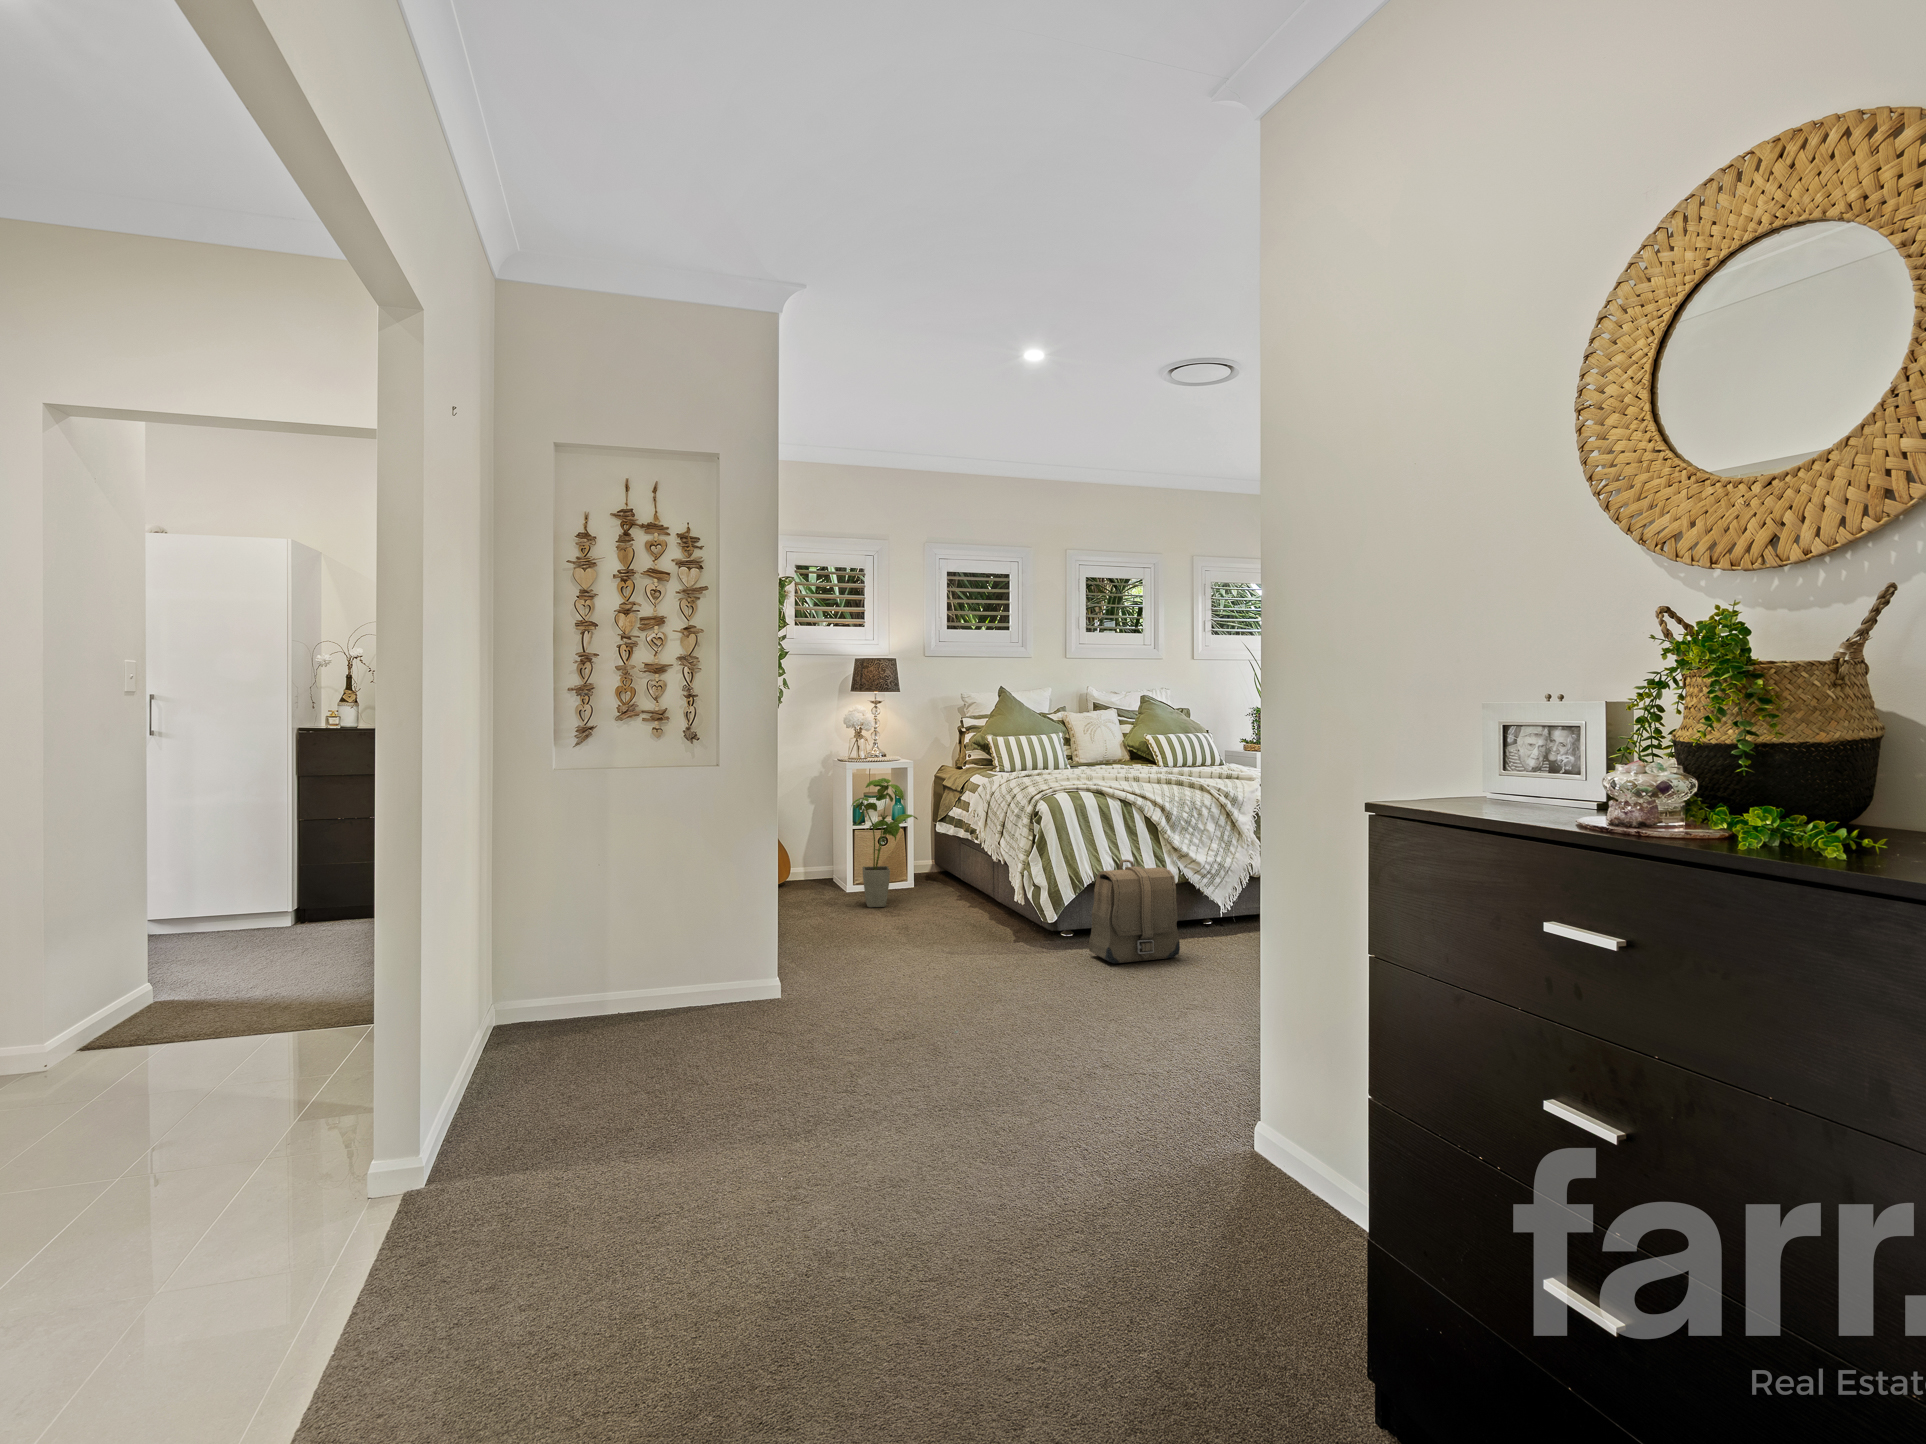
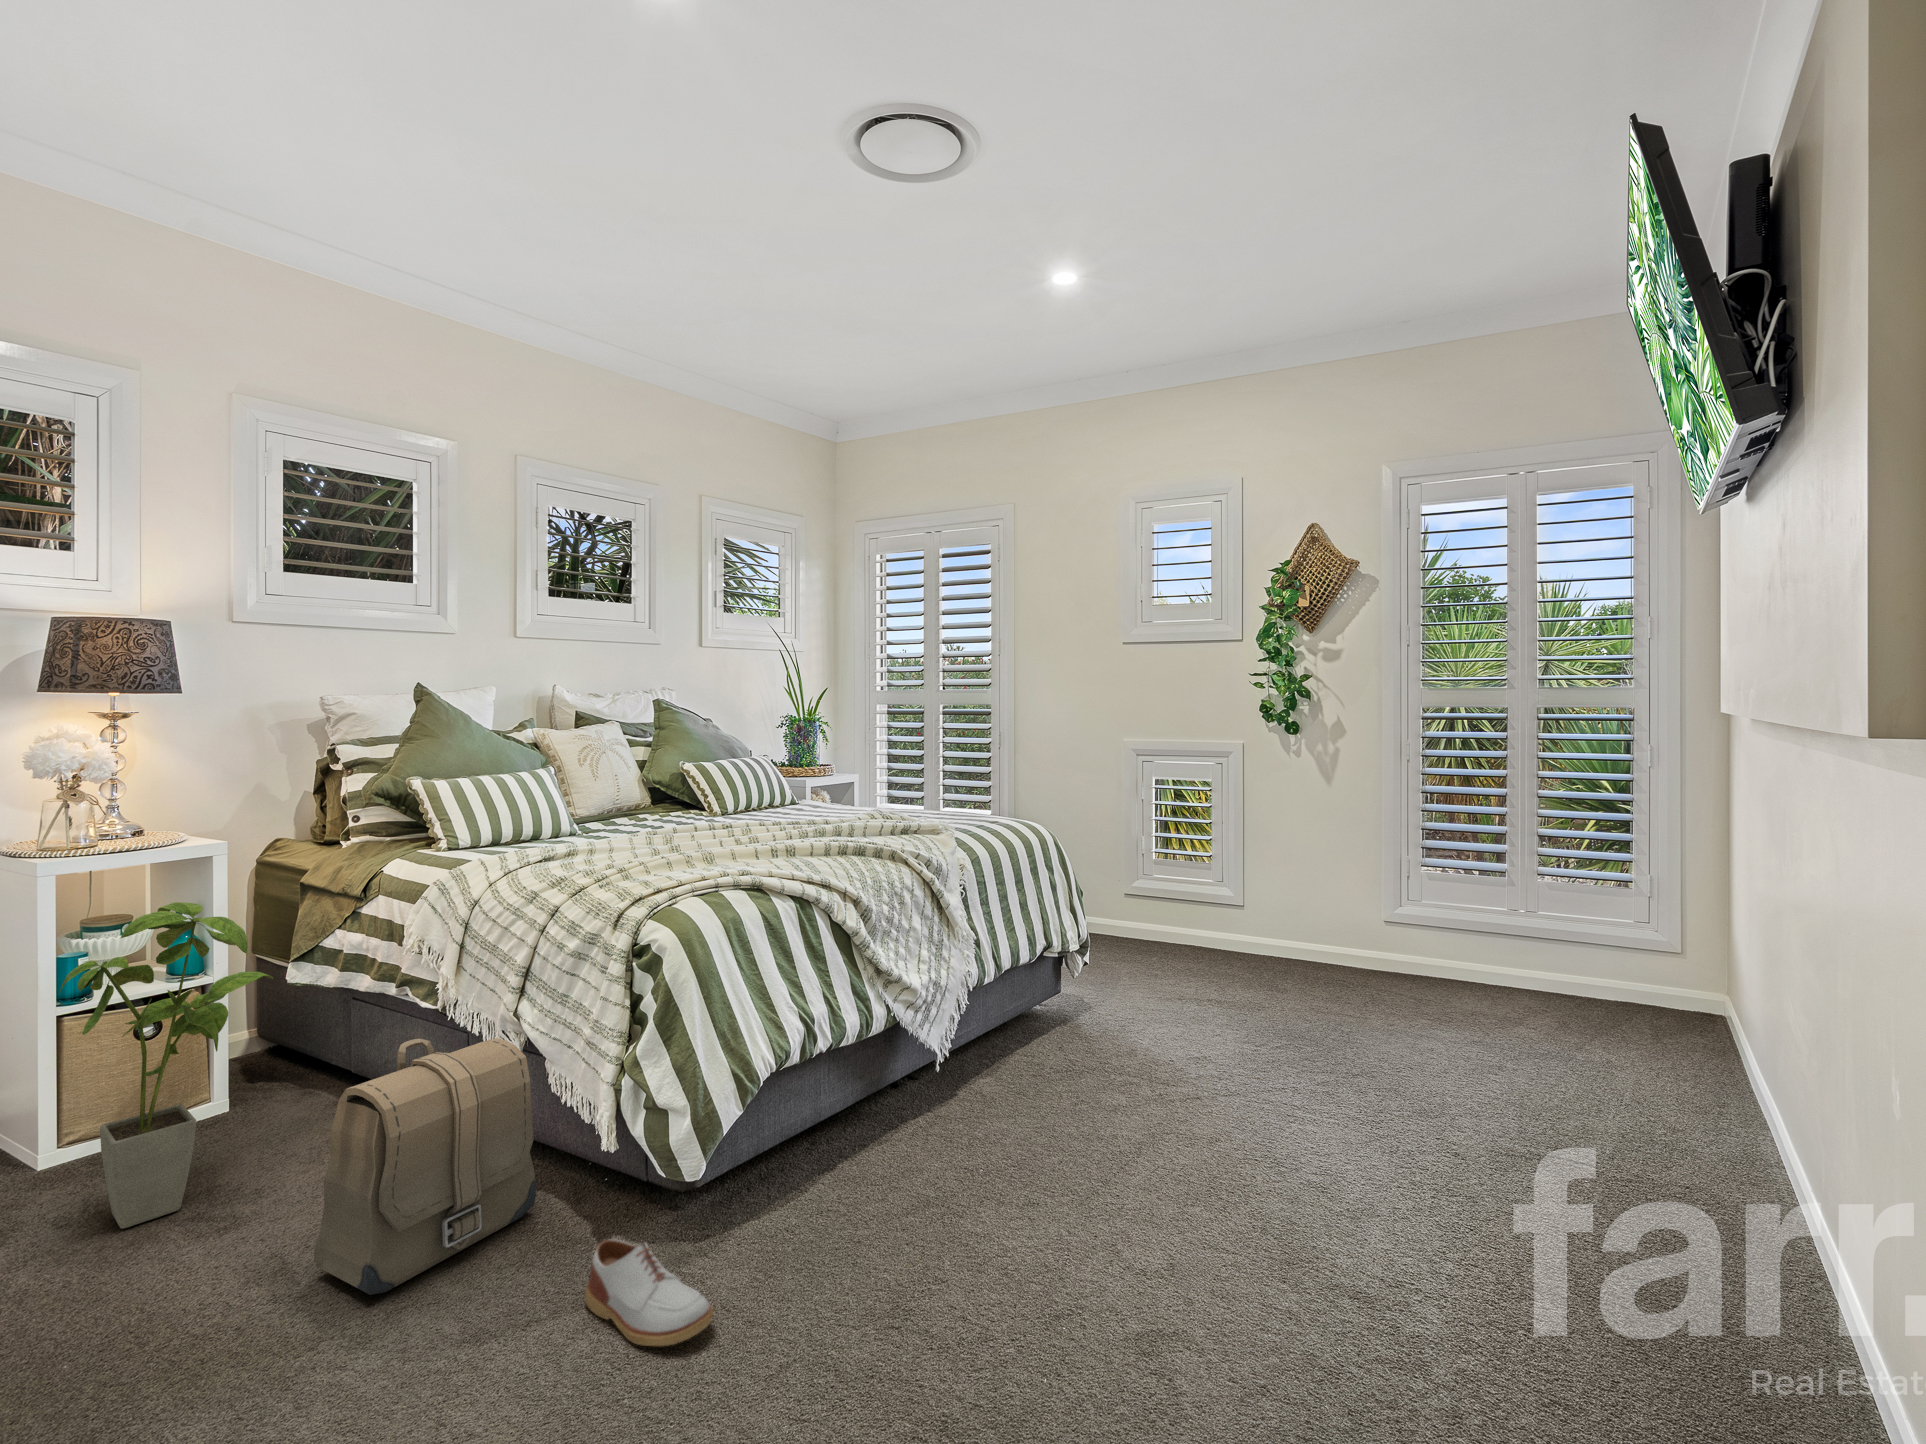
backpack: present [1089,859,1180,964] -> present [314,1038,536,1295]
shoe: none [994,925,1031,958] -> present [585,1239,713,1346]

